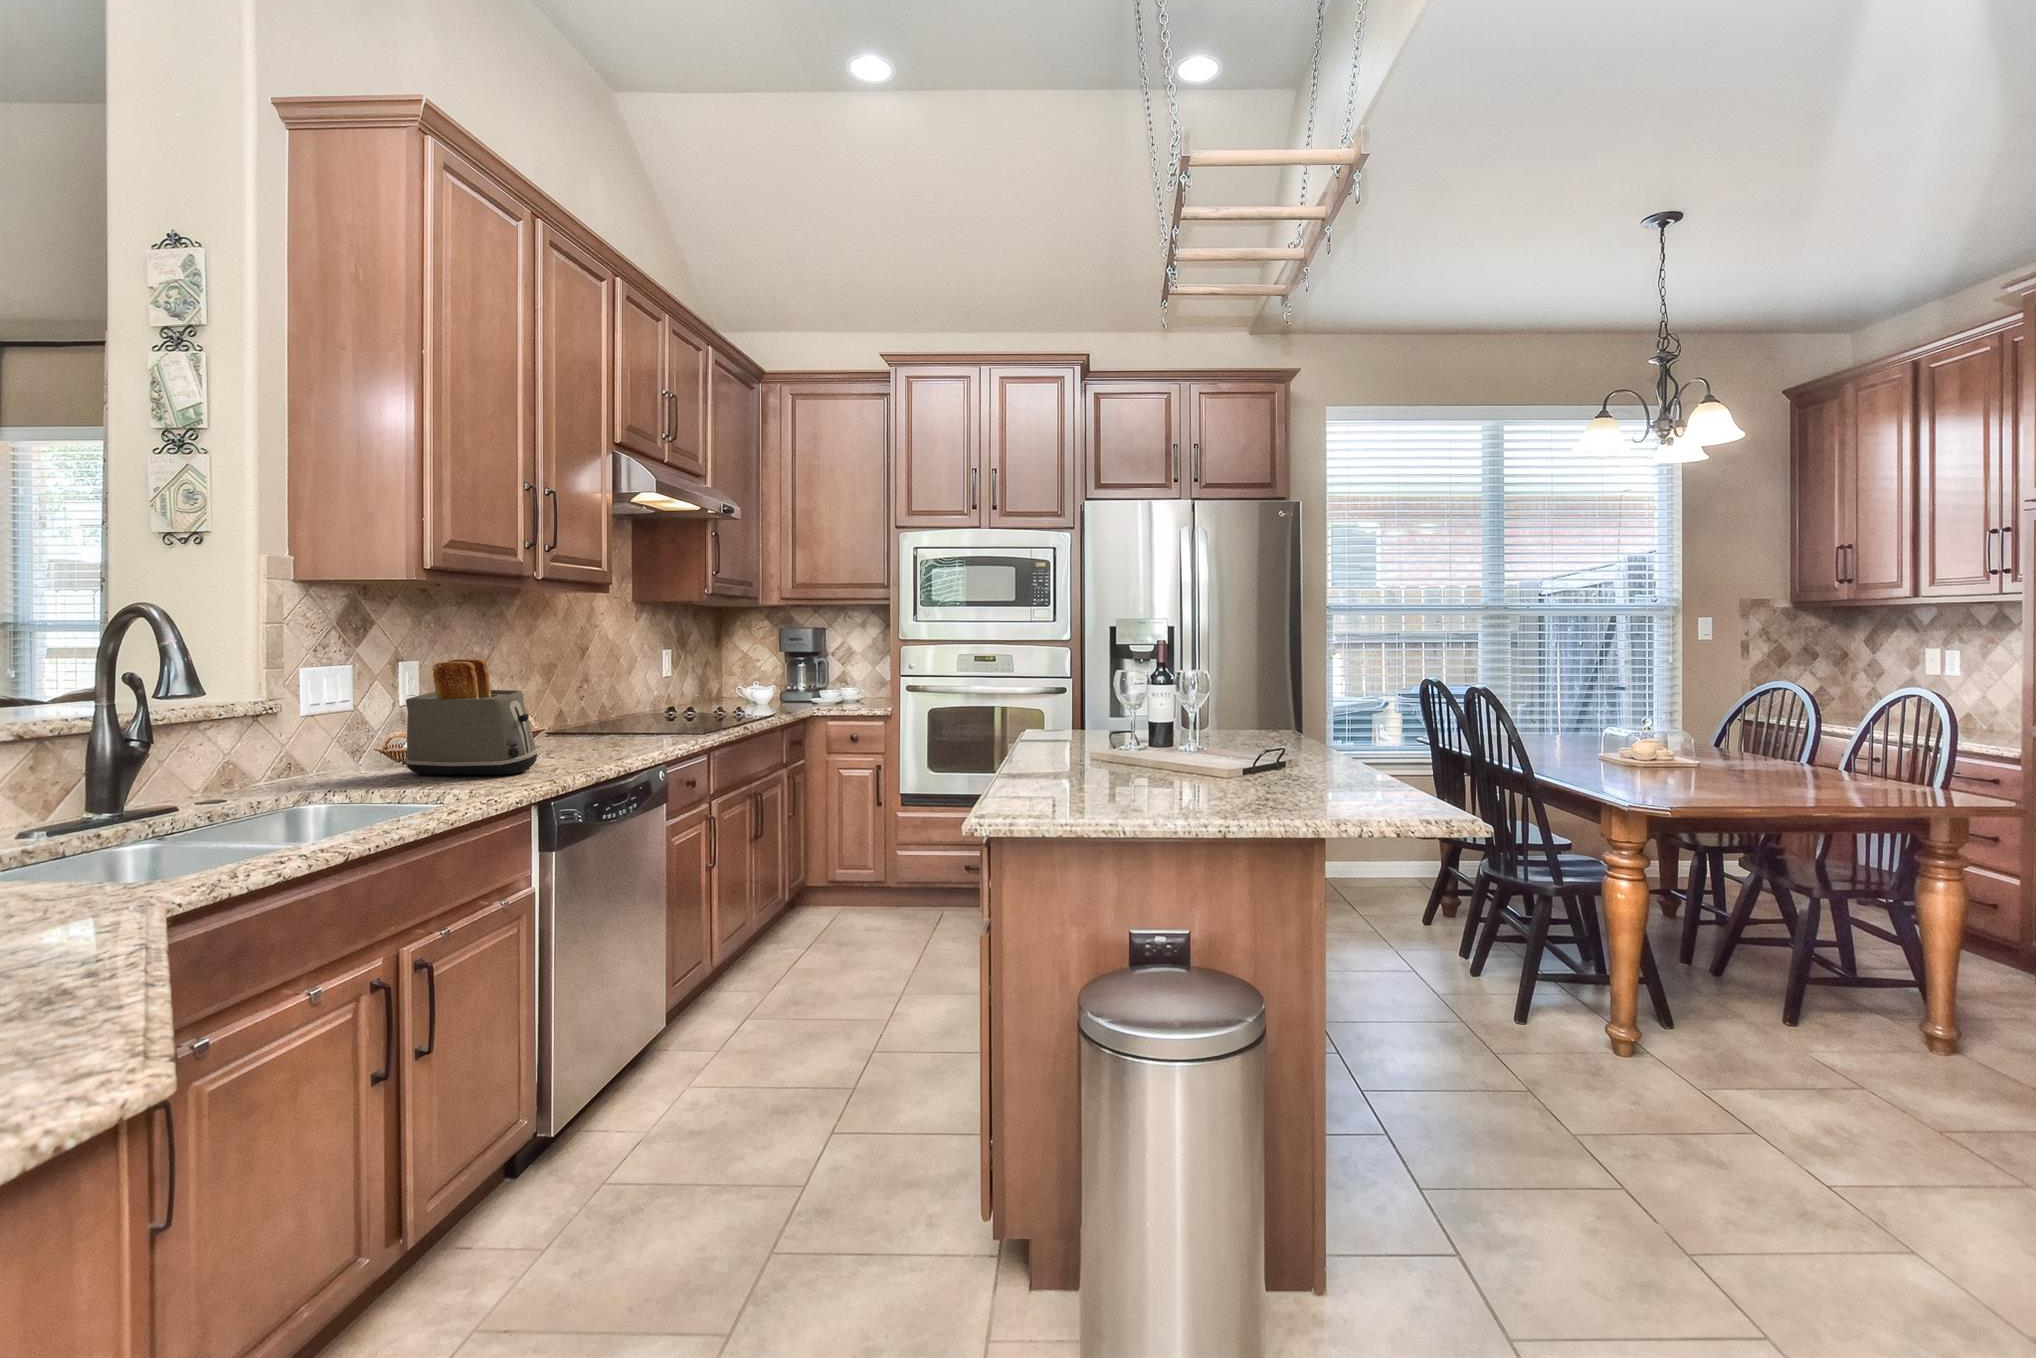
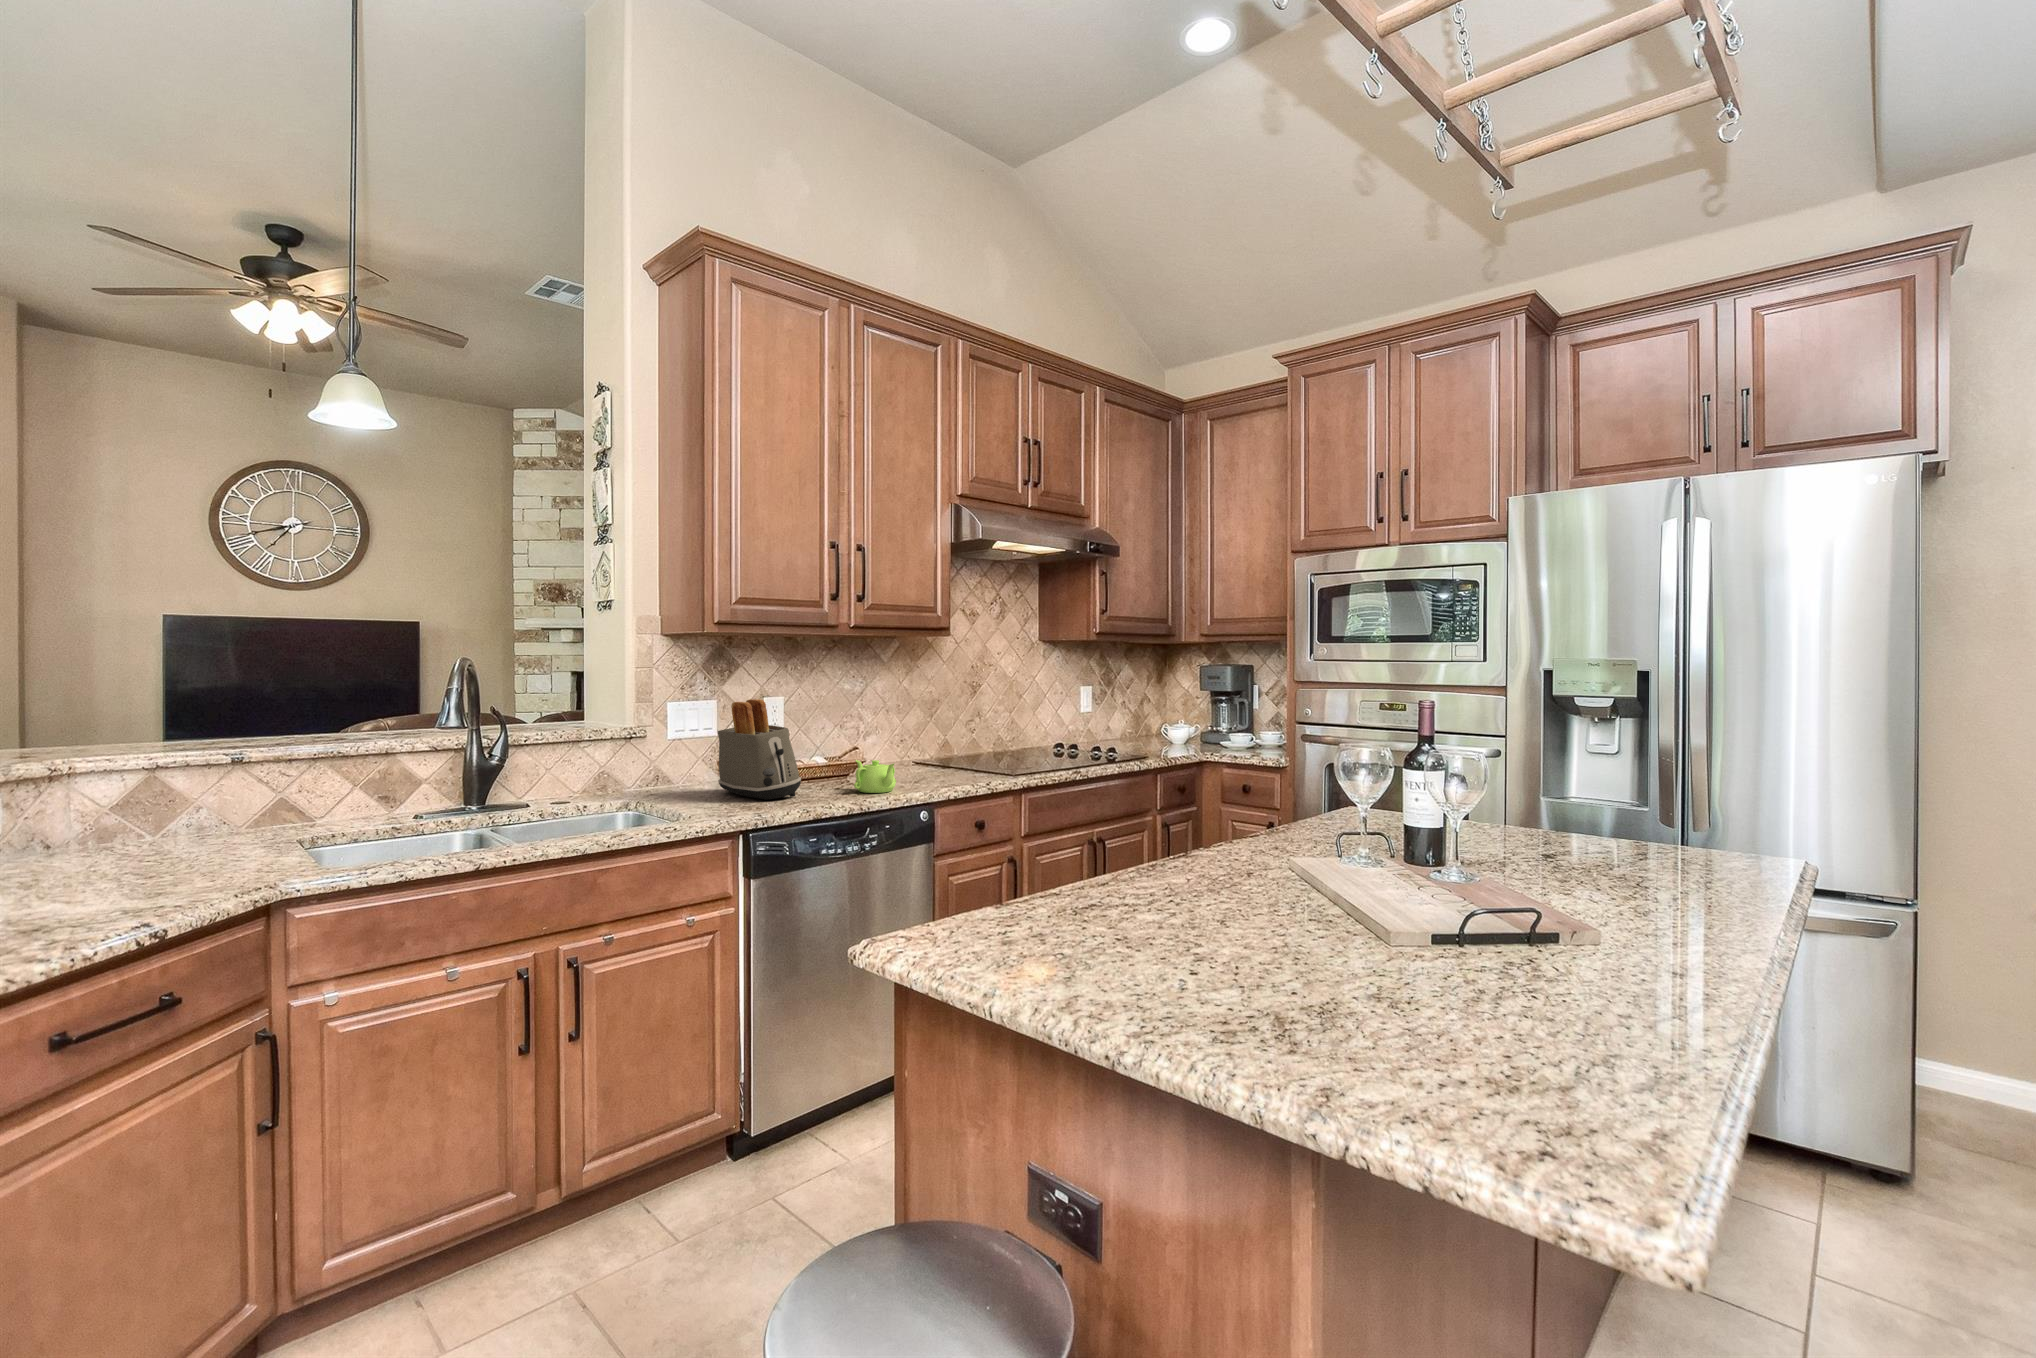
teapot: none [570,724,637,759] -> present [854,760,896,793]

